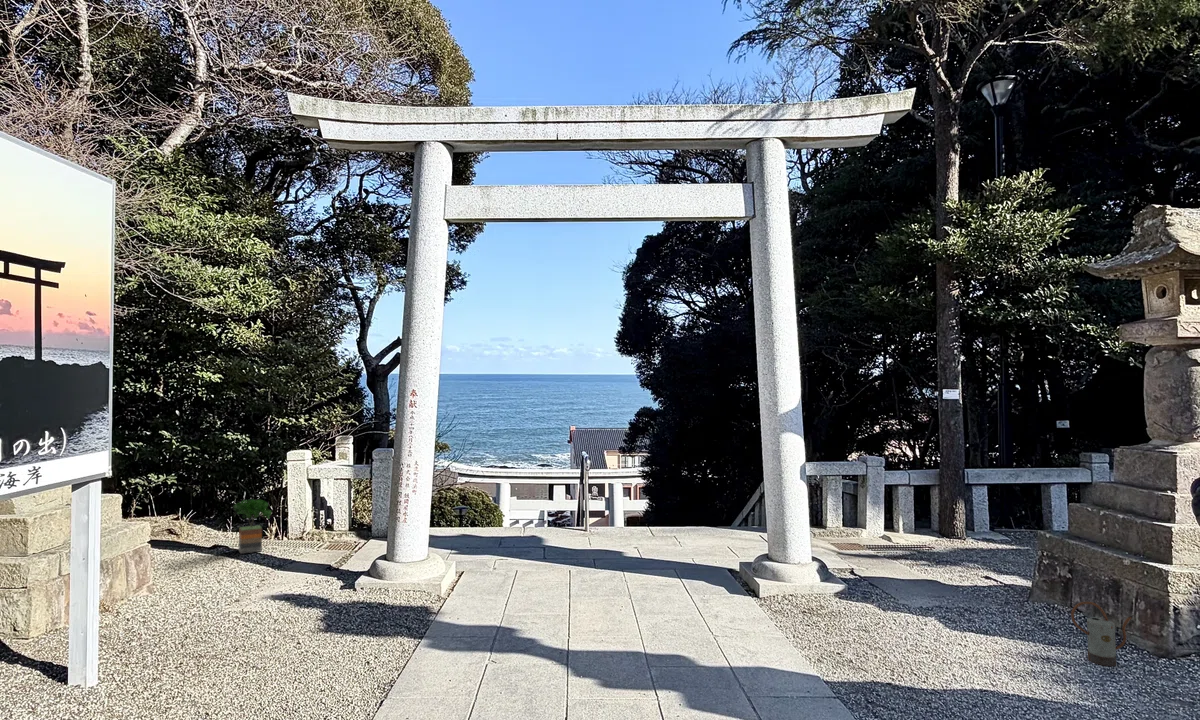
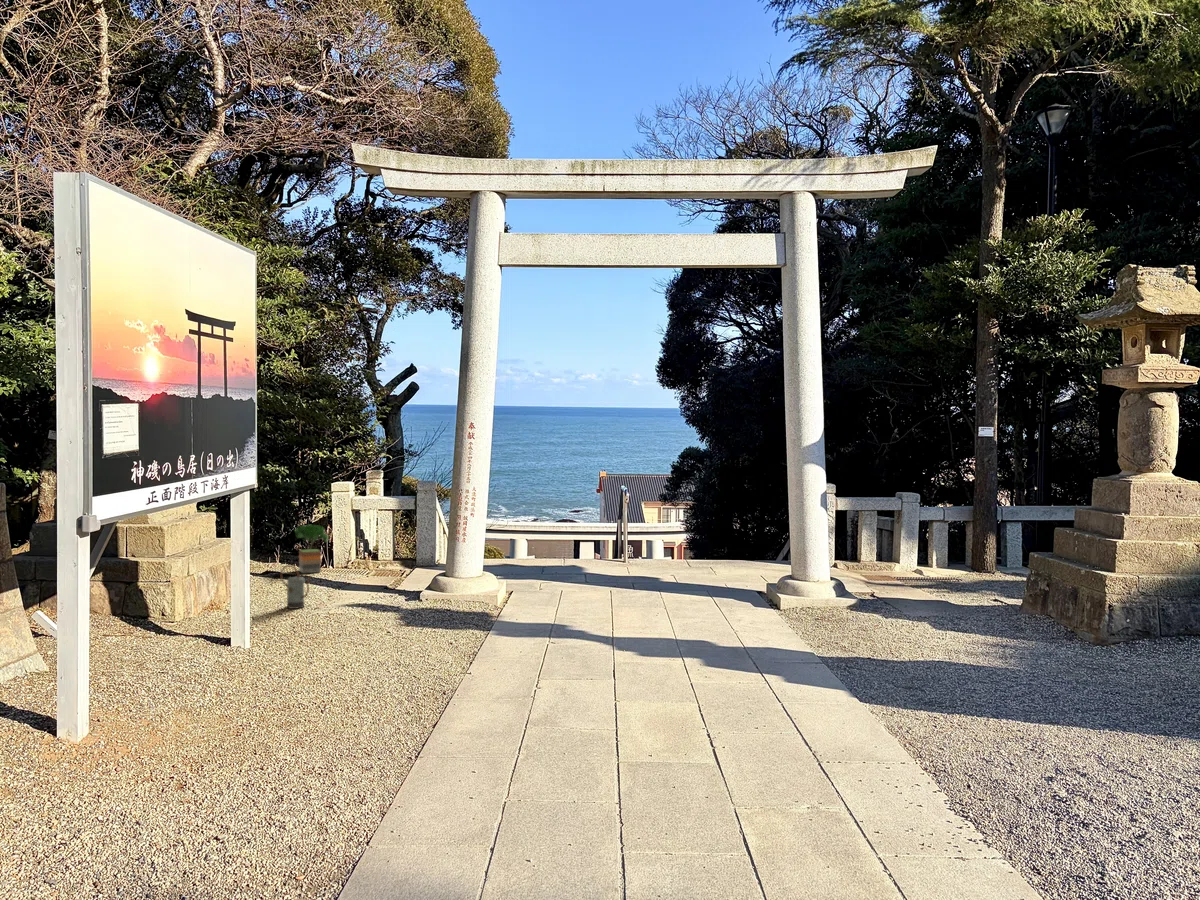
watering can: present [1071,602,1132,666] -> present [280,565,312,609]

